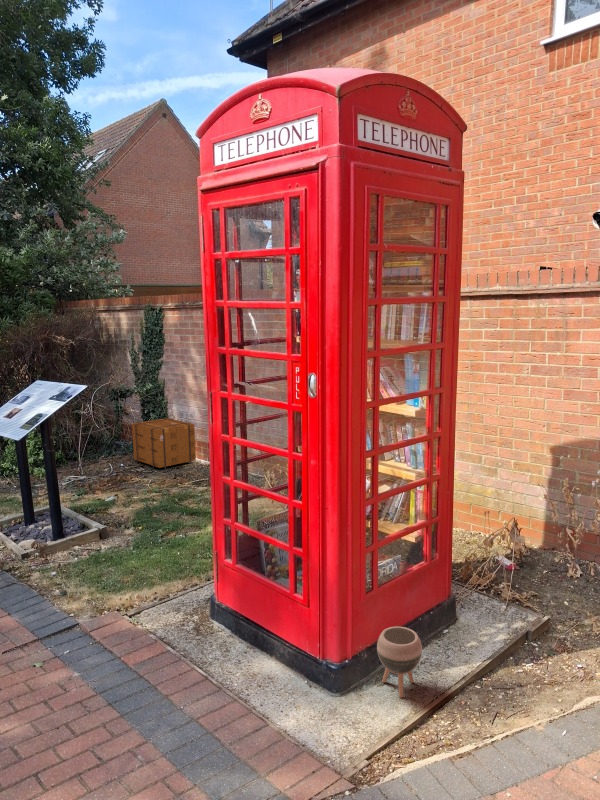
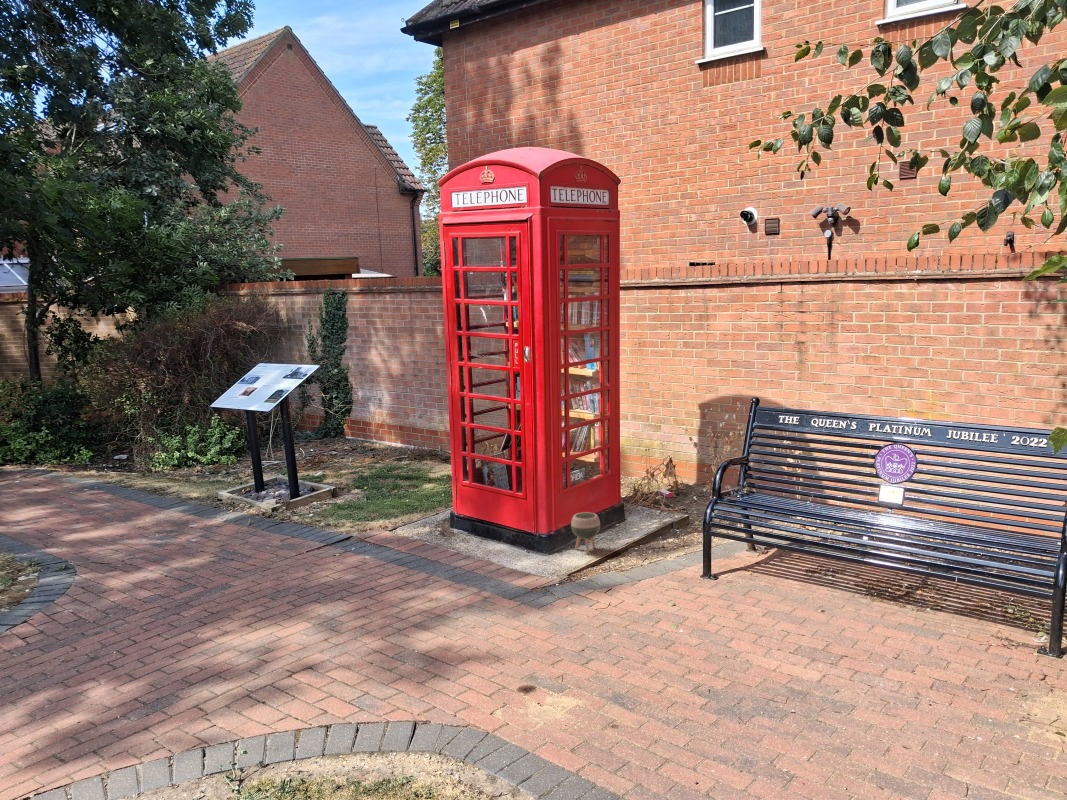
cardboard box: present [132,418,196,469] -> none [321,402,386,451]

